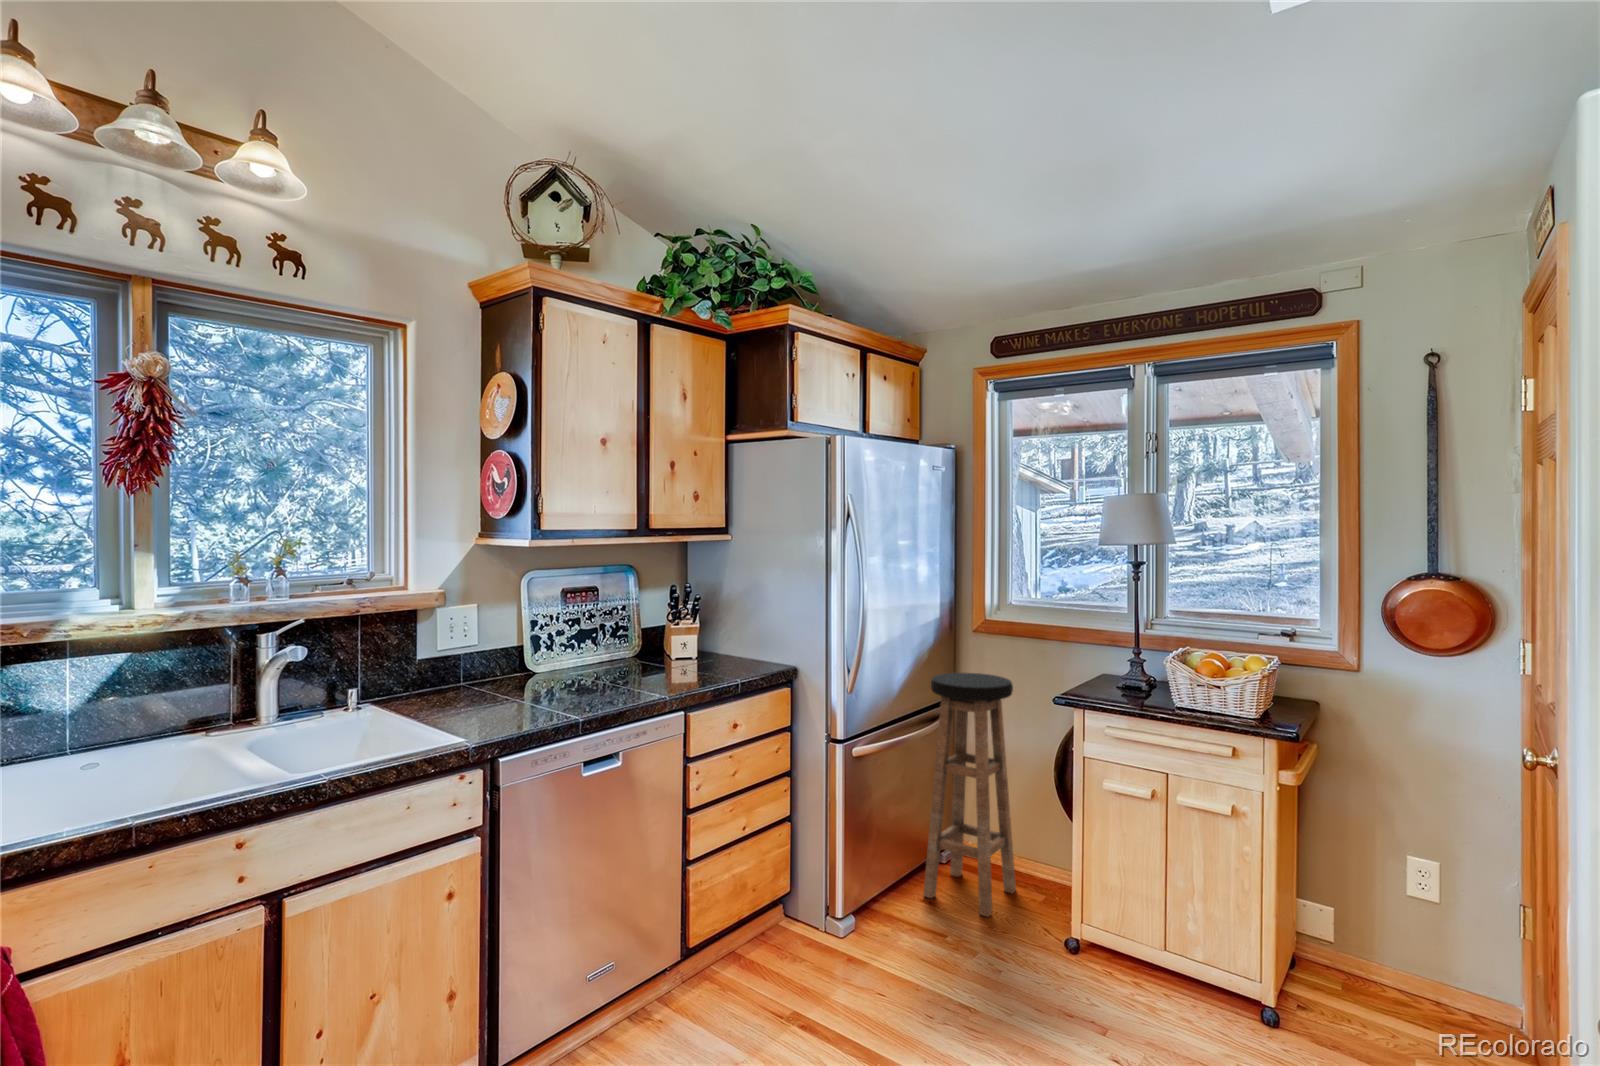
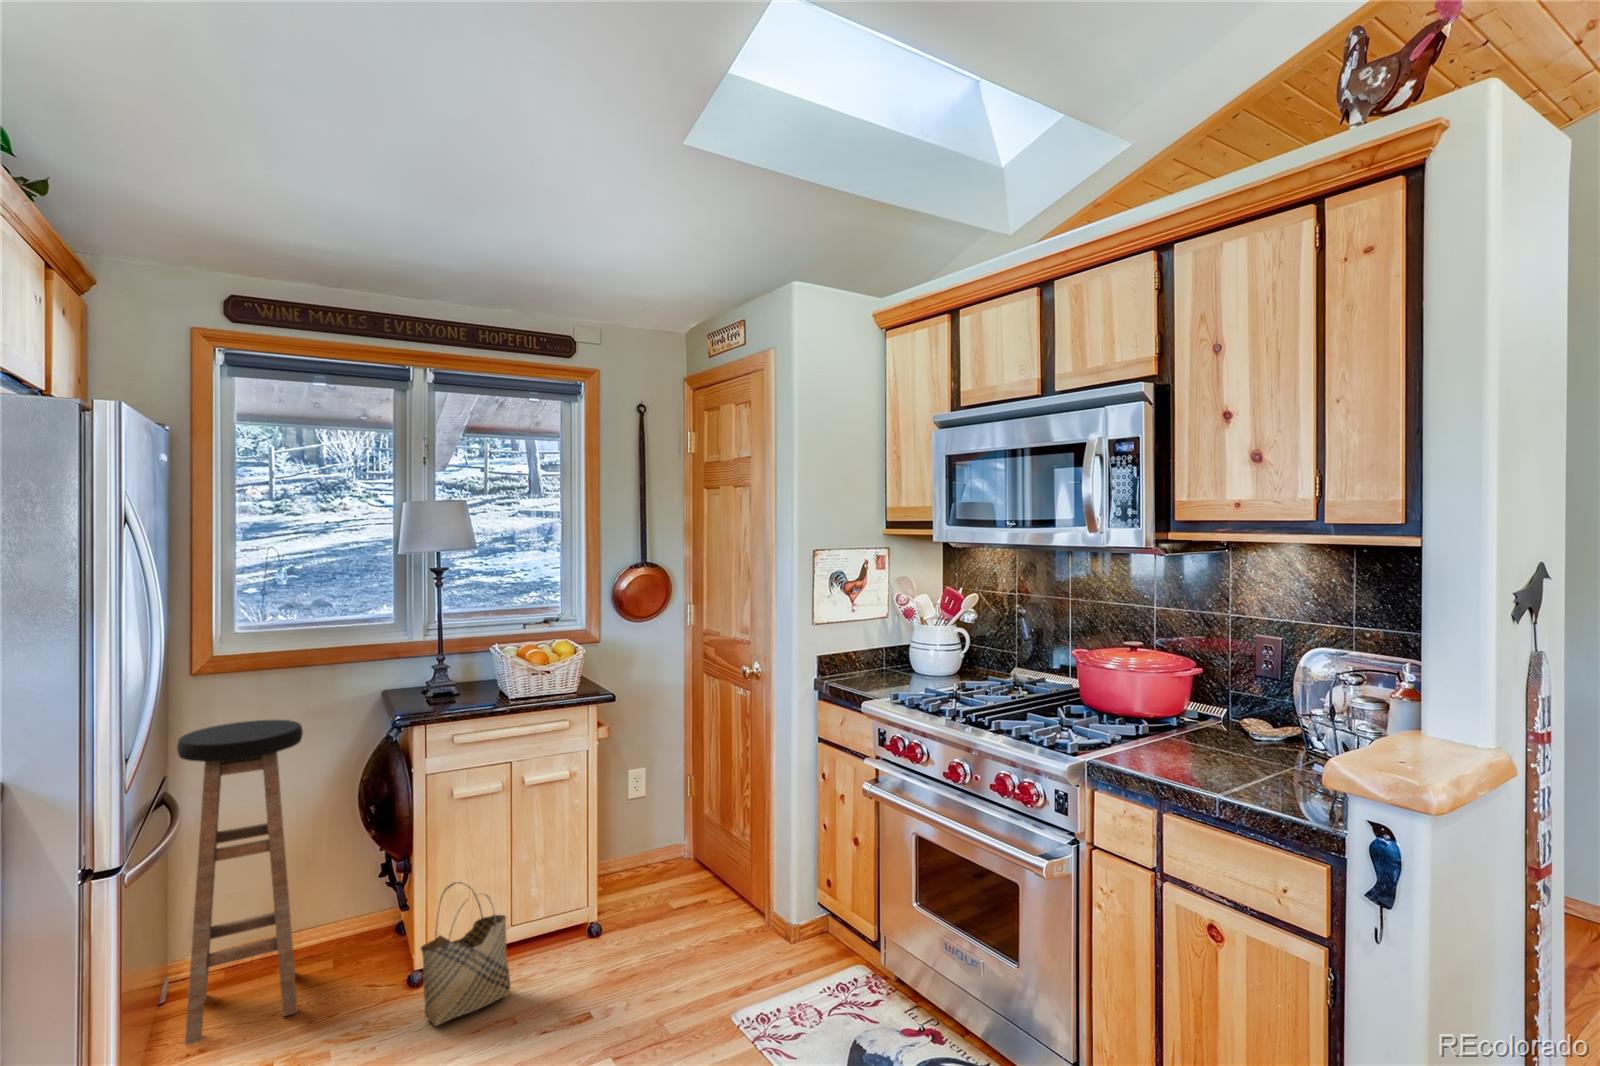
woven basket: none [1042,868,1135,1009] -> present [421,882,510,1026]

